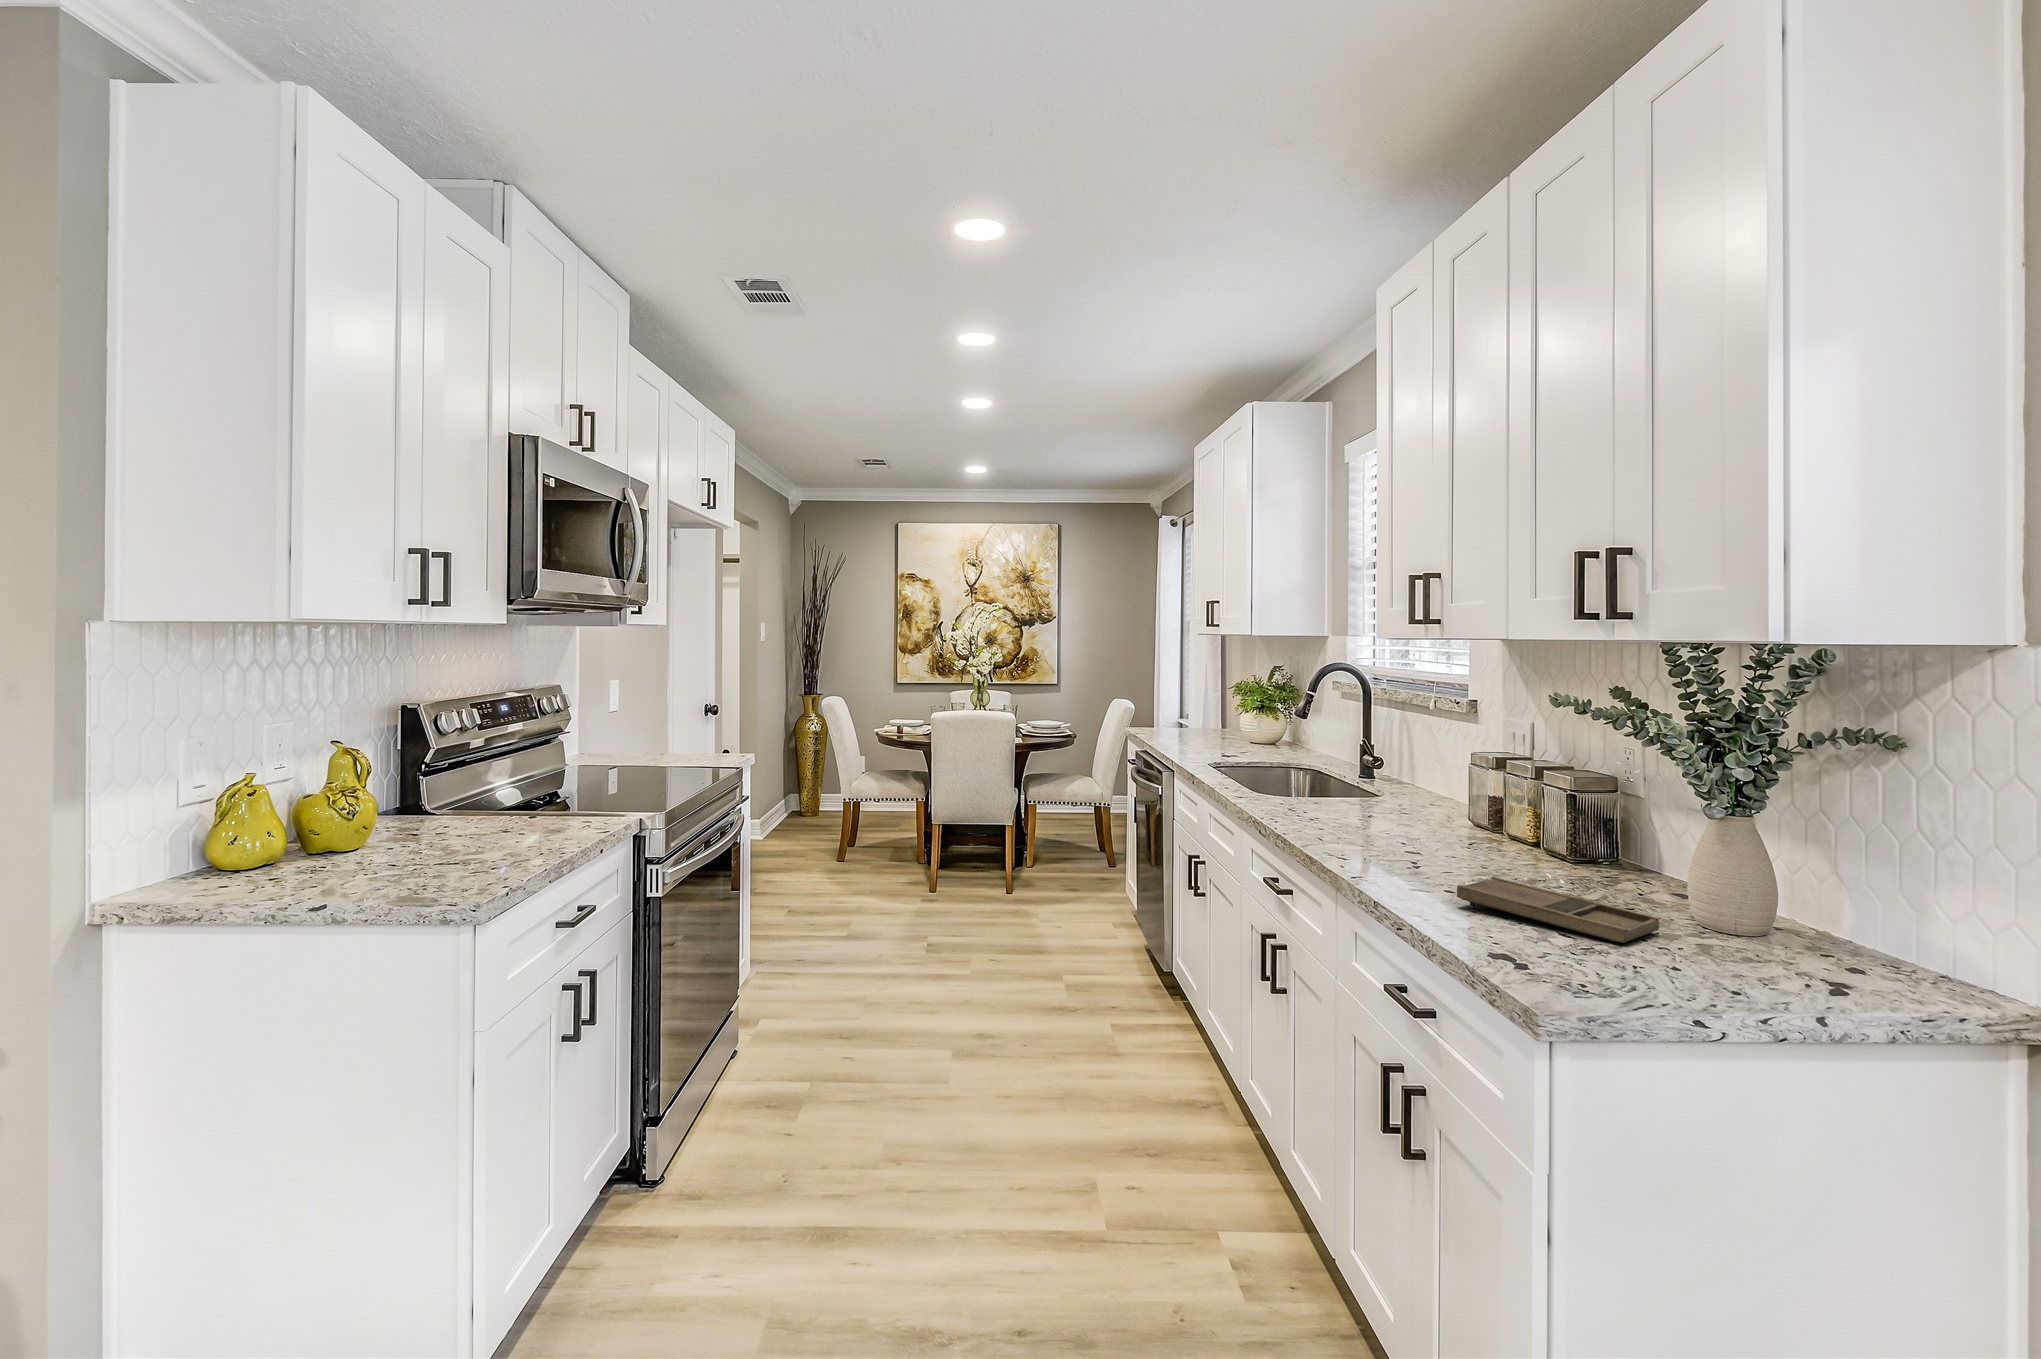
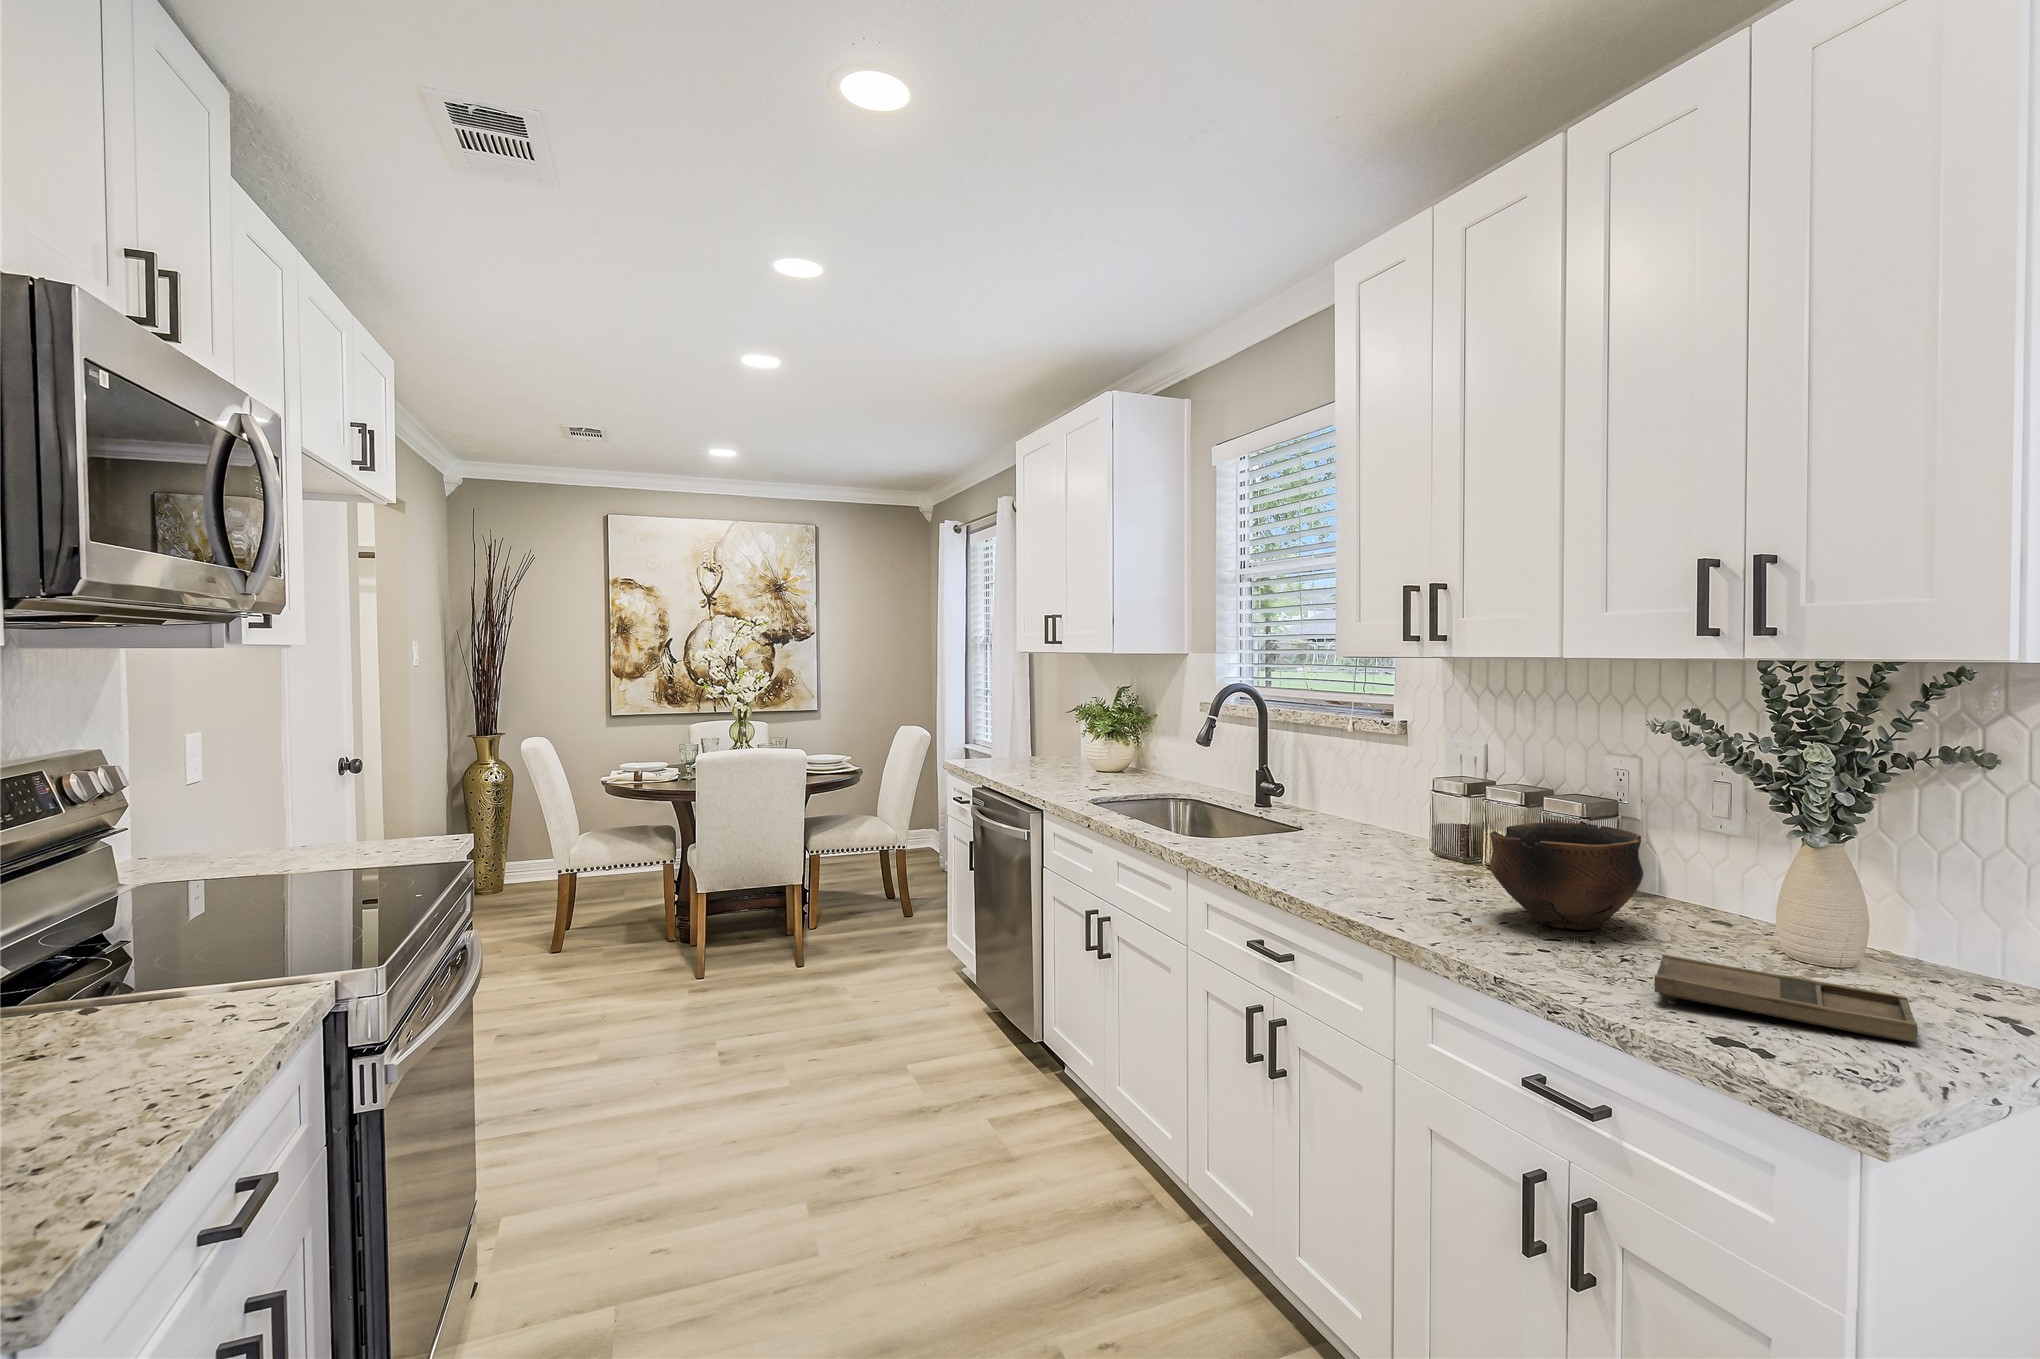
bowl: none [1422,783,1548,867] -> present [1490,822,1643,930]

